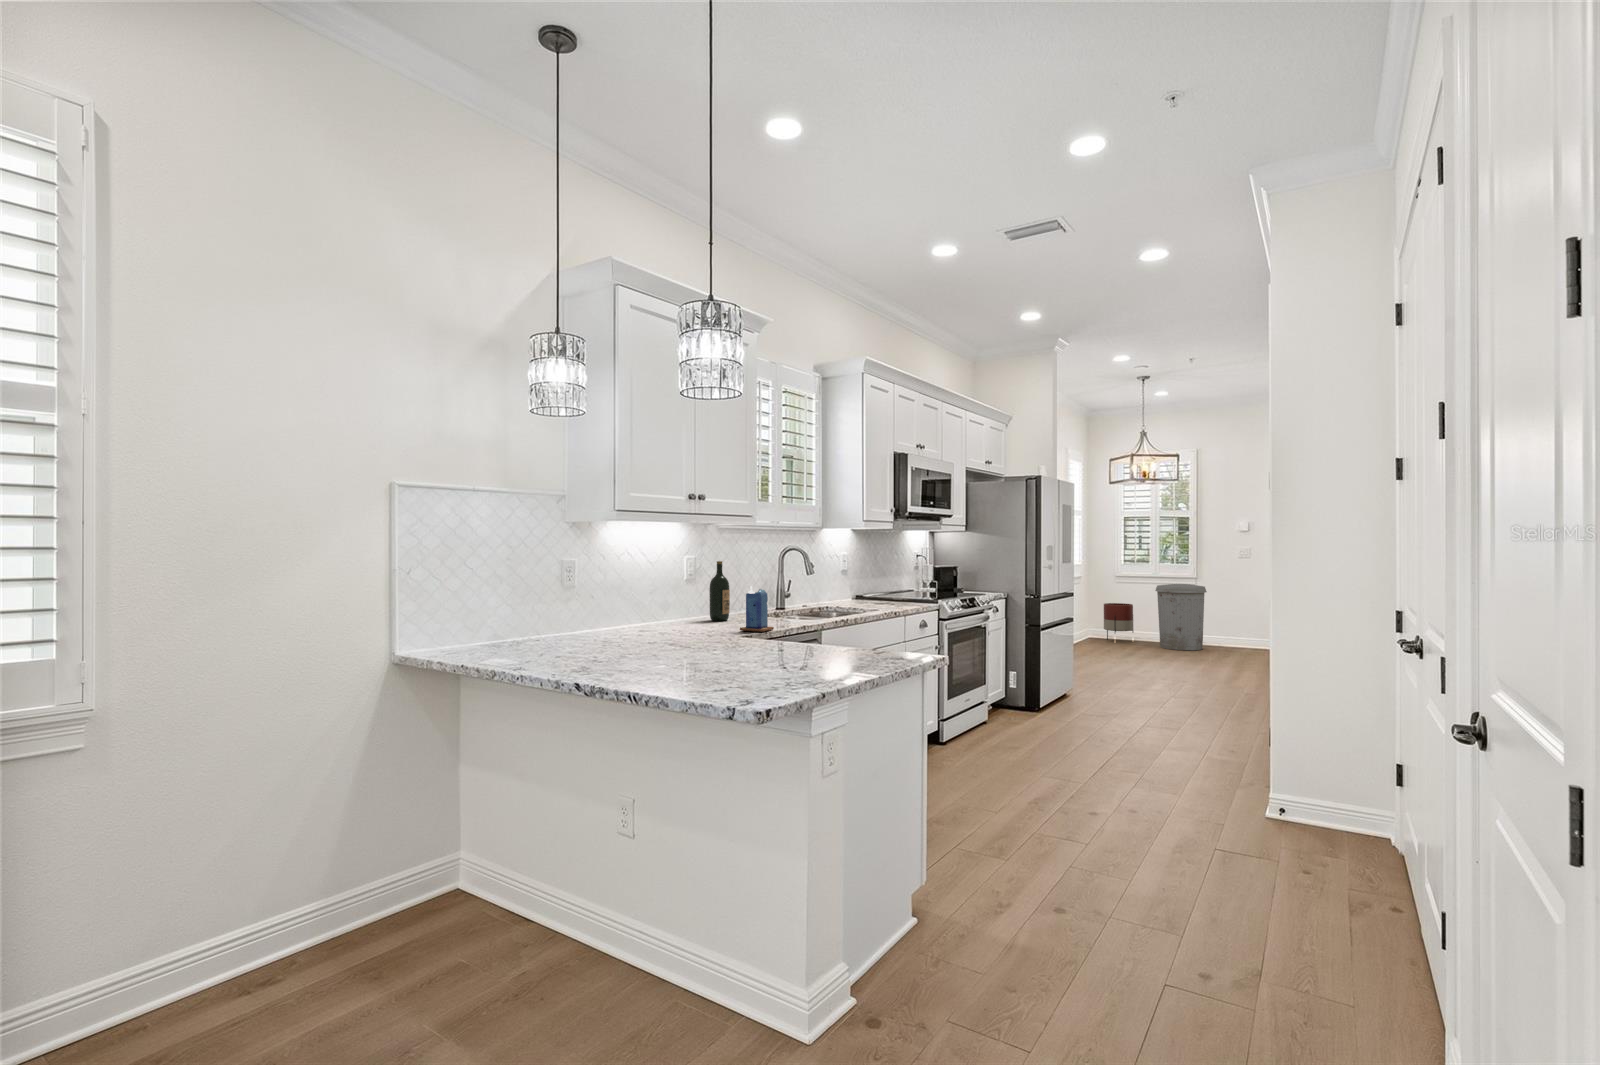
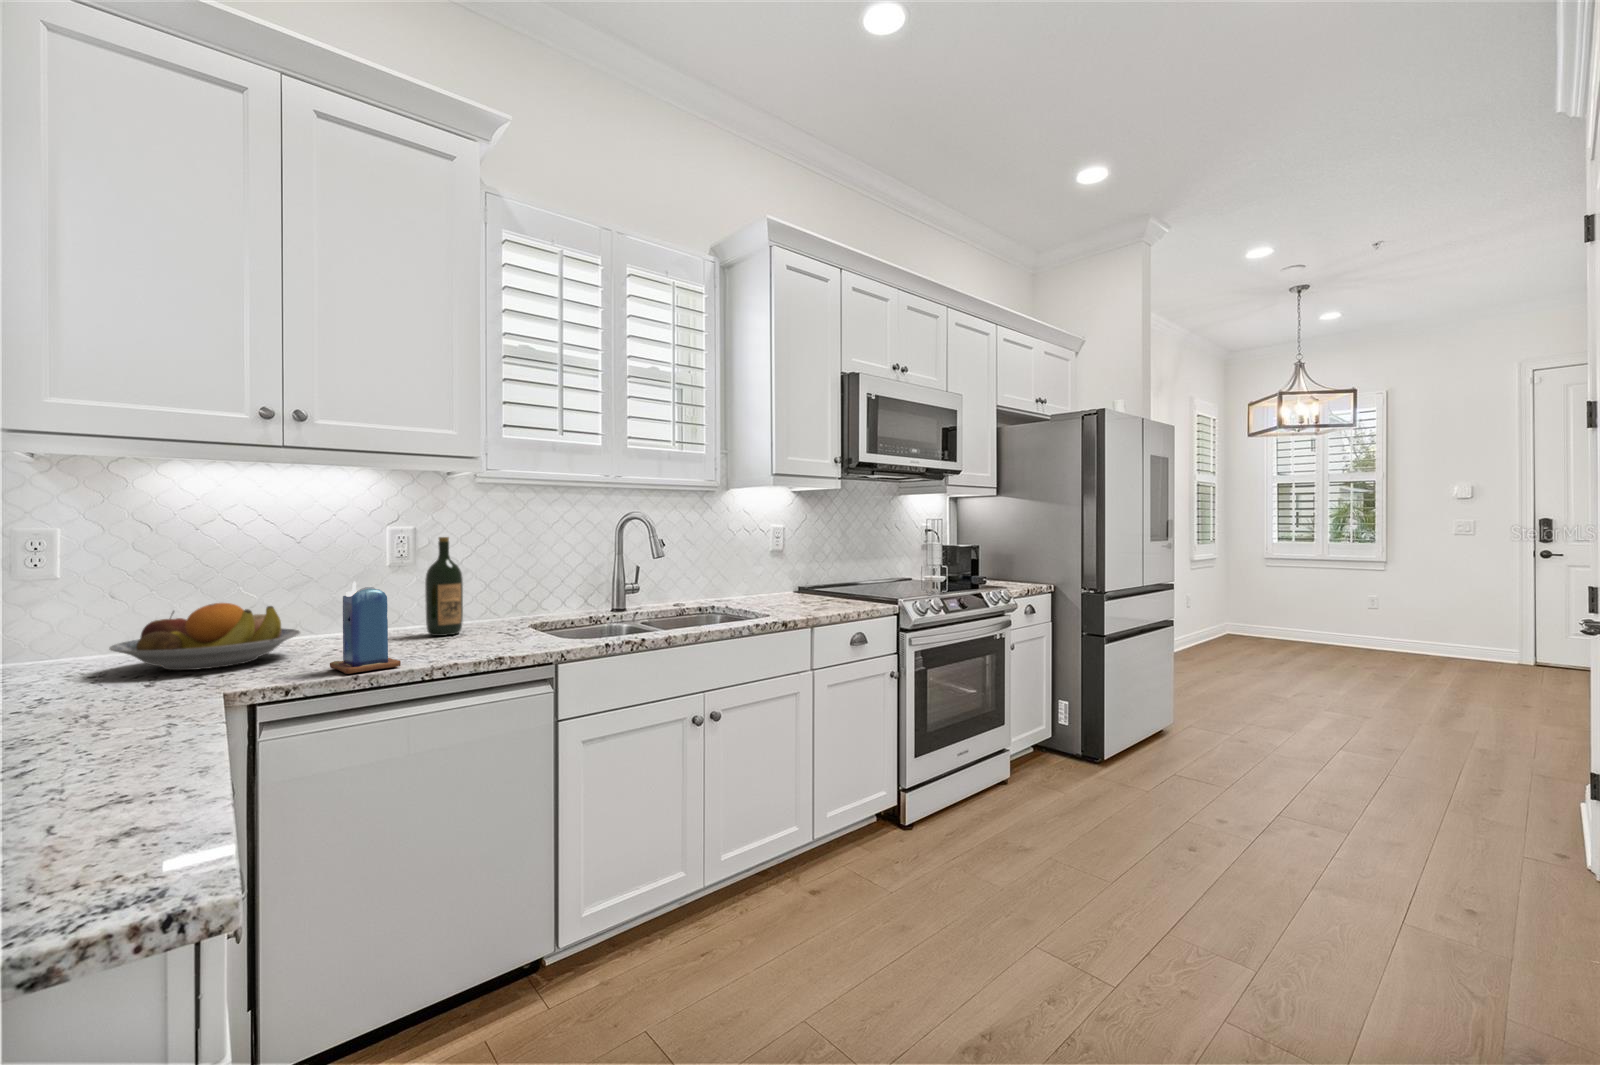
trash can: present [1155,584,1207,650] -> none [1322,571,1402,660]
fruit bowl: none [617,598,697,634] -> present [110,603,300,670]
planter: present [1104,603,1133,640] -> none [1247,594,1291,645]

